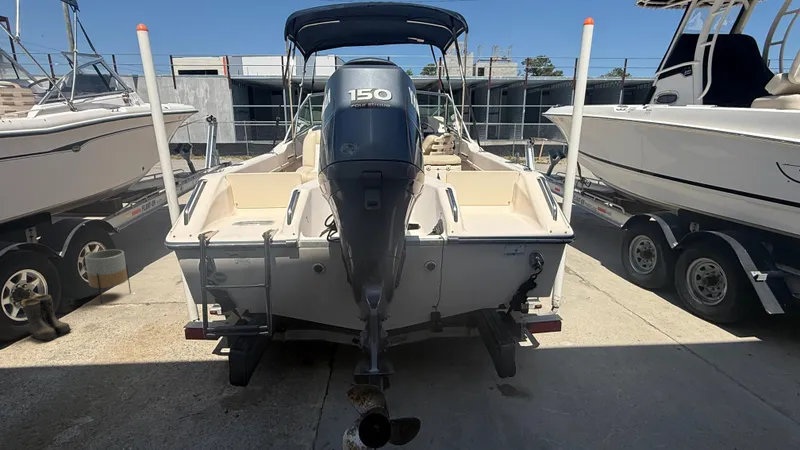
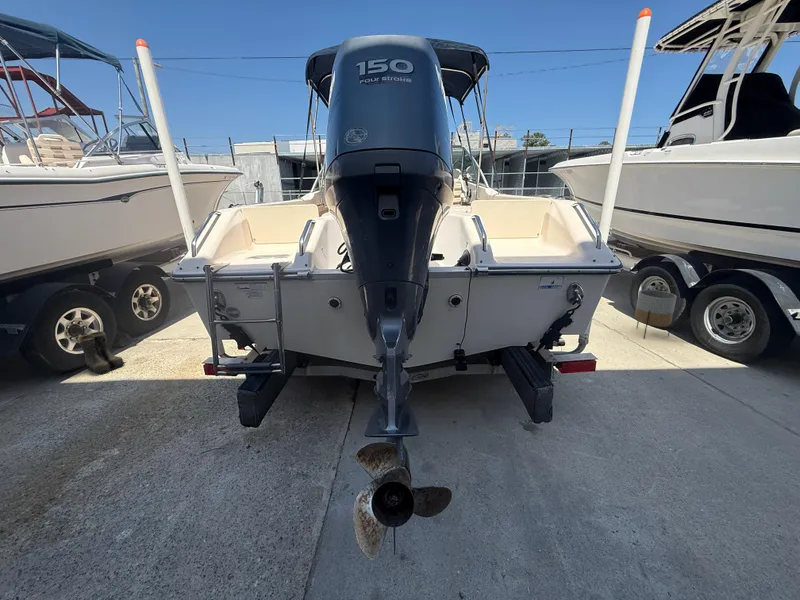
planter: present [85,250,131,304] -> present [634,290,677,338]

